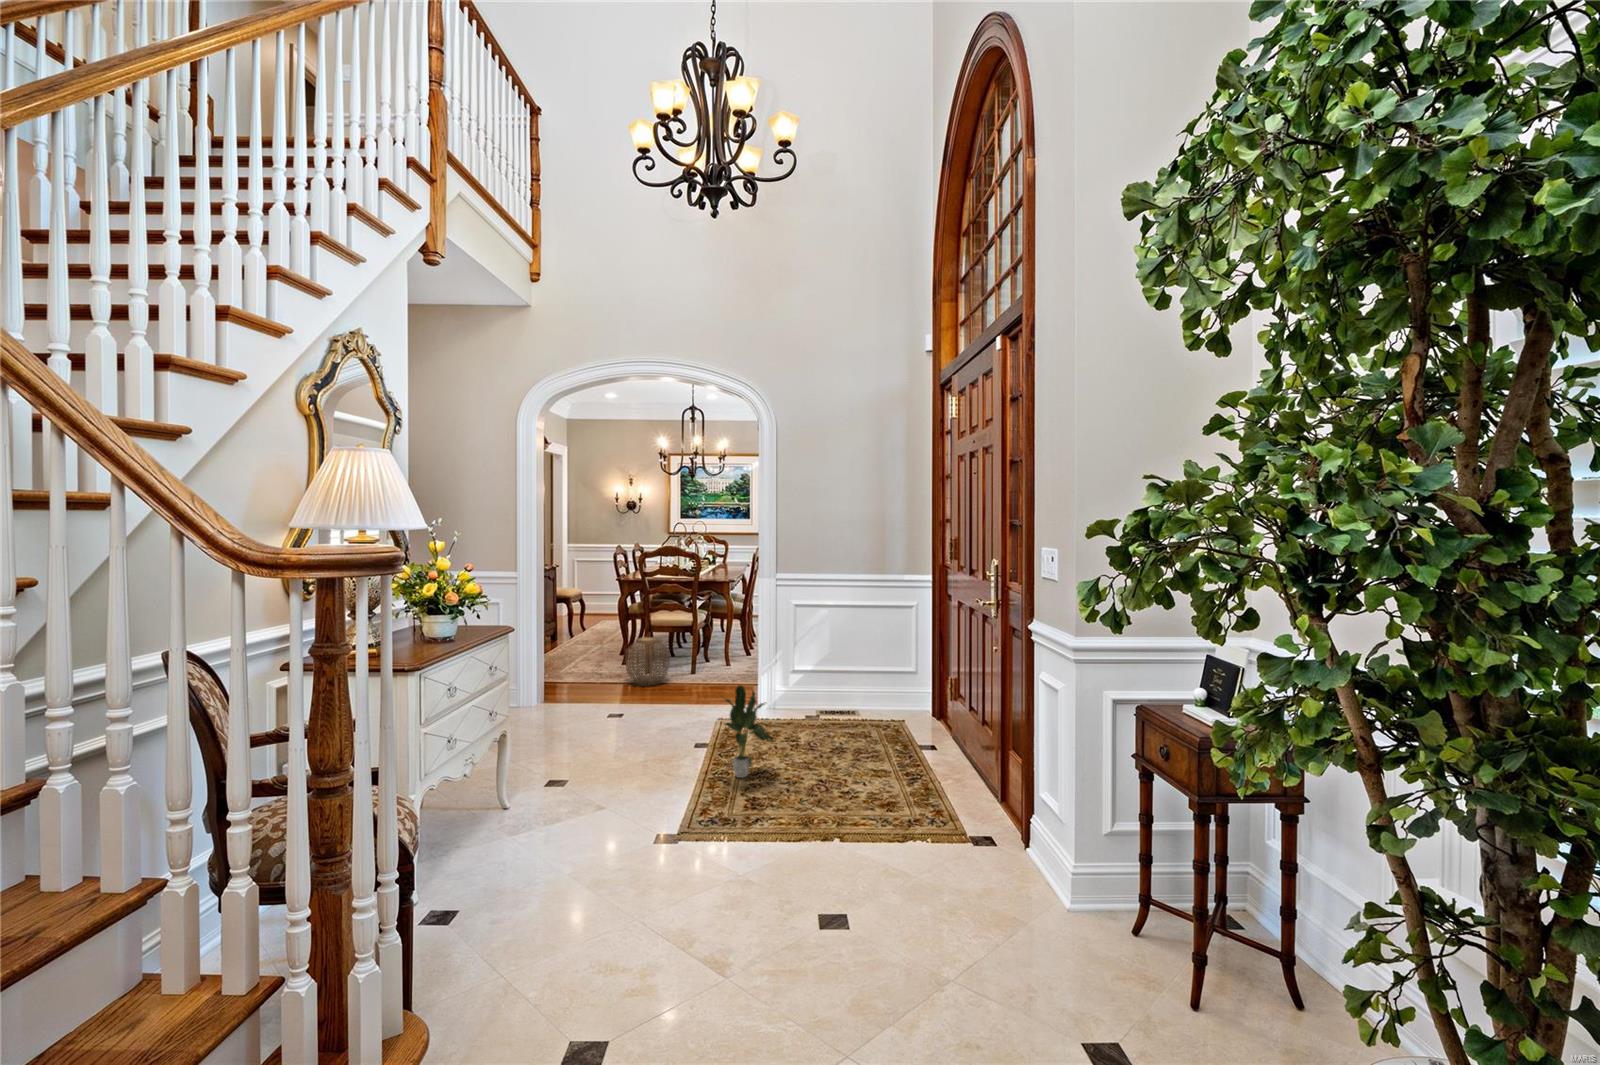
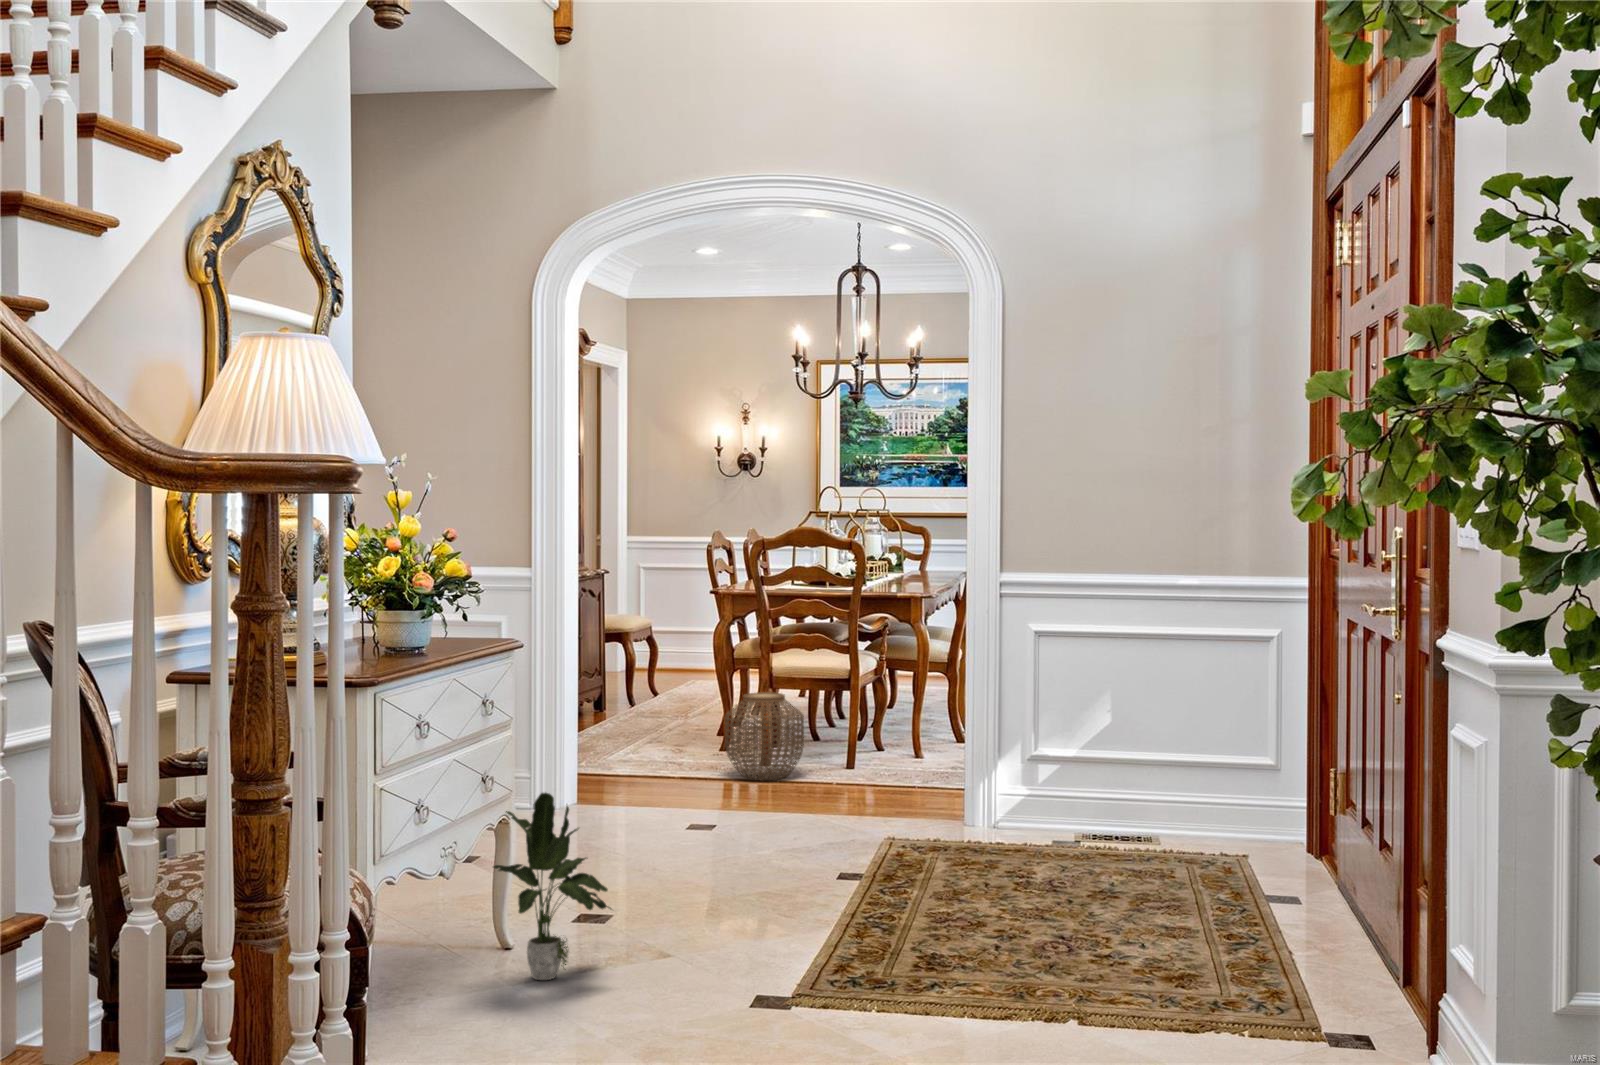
potted plant: present [725,685,774,778] -> present [494,793,611,980]

